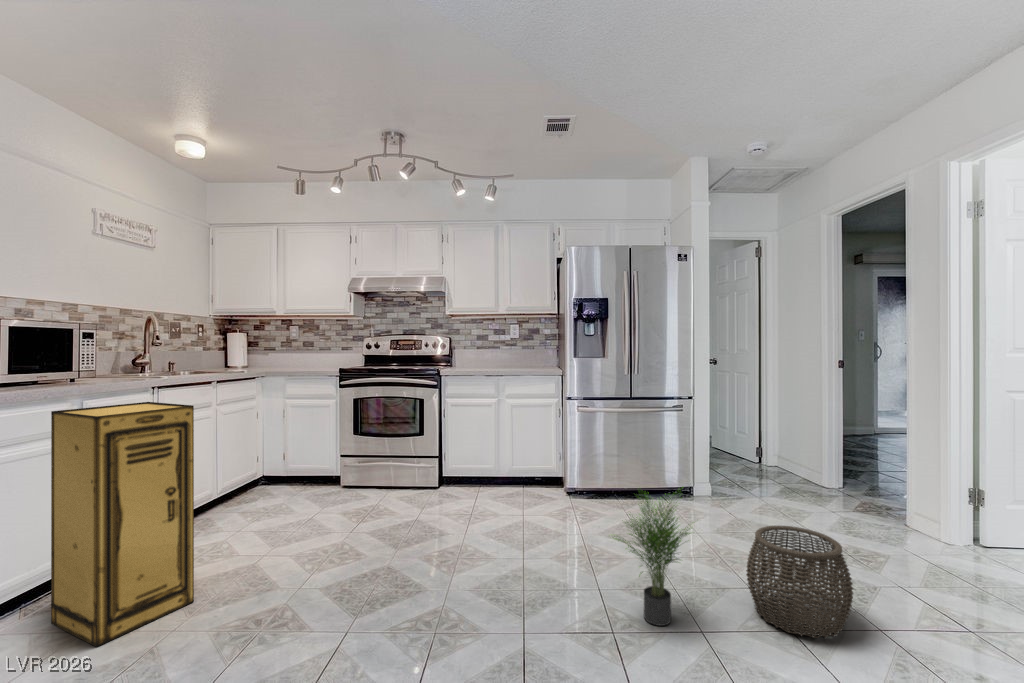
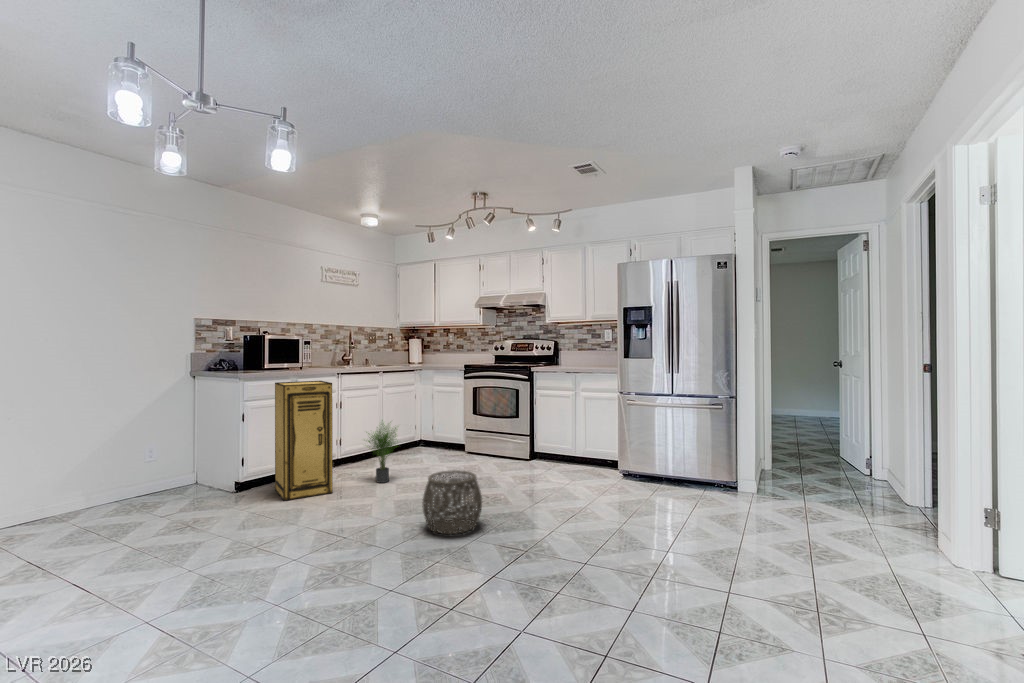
potted plant: present [615,489,690,626] -> present [368,424,396,483]
woven basket: present [746,525,853,638] -> present [422,470,482,534]

